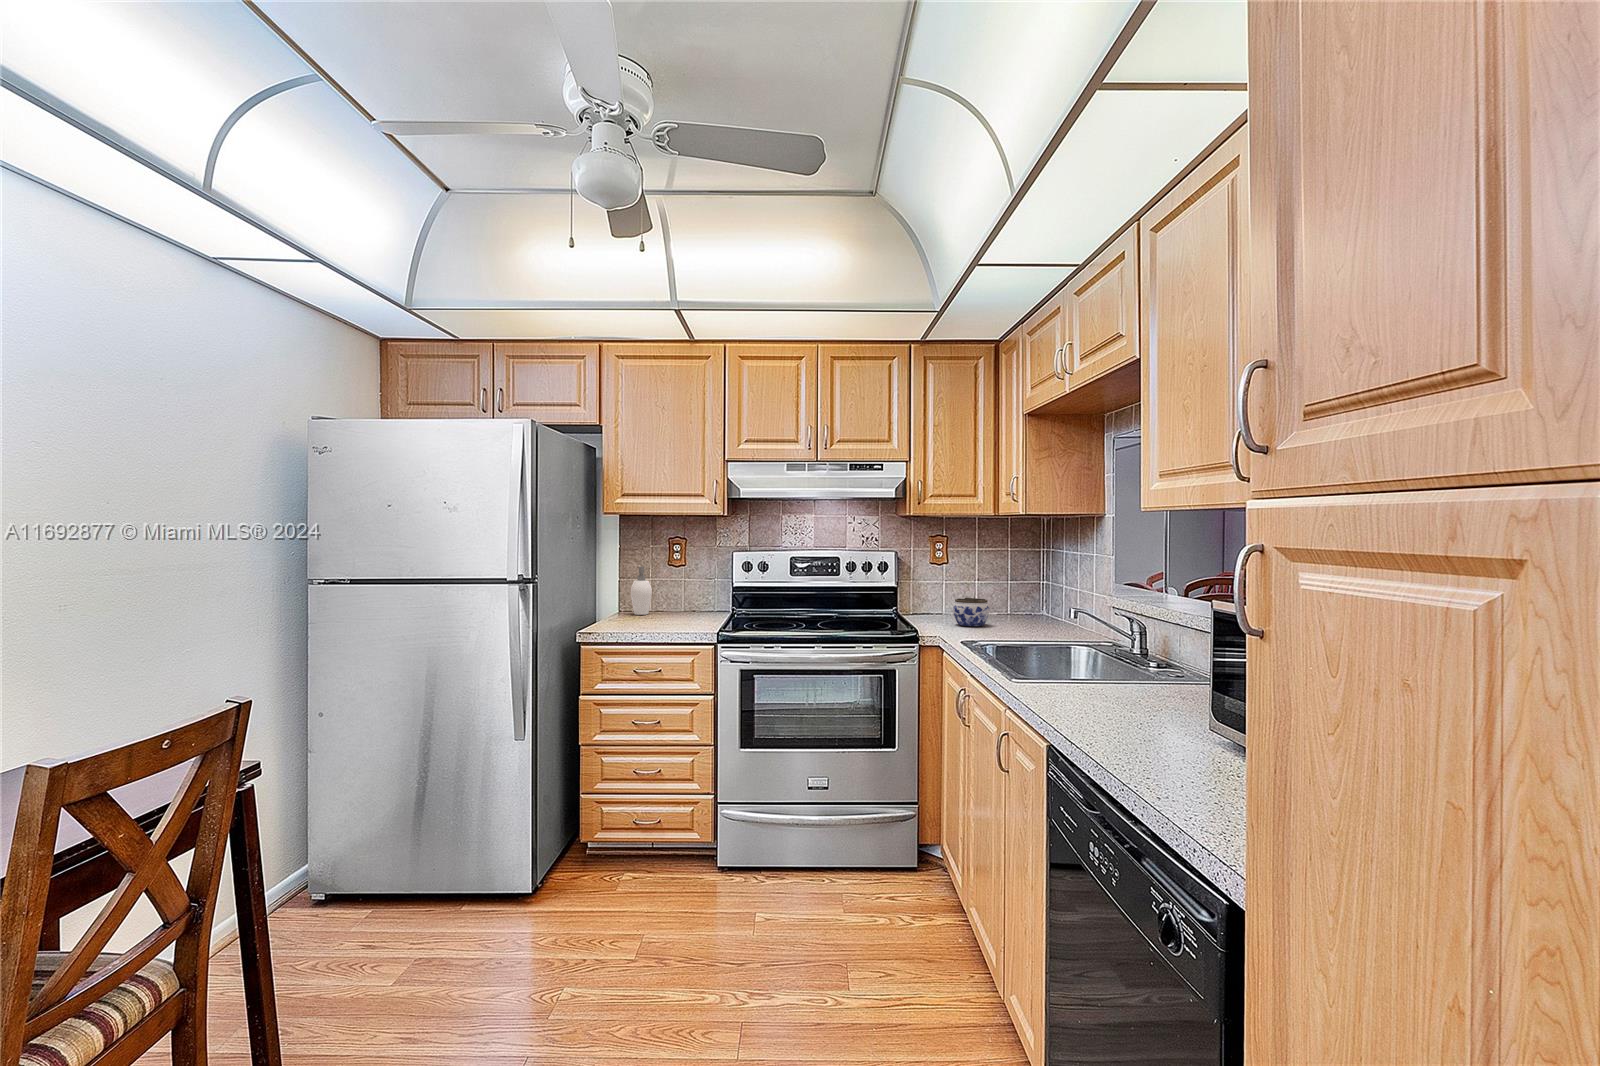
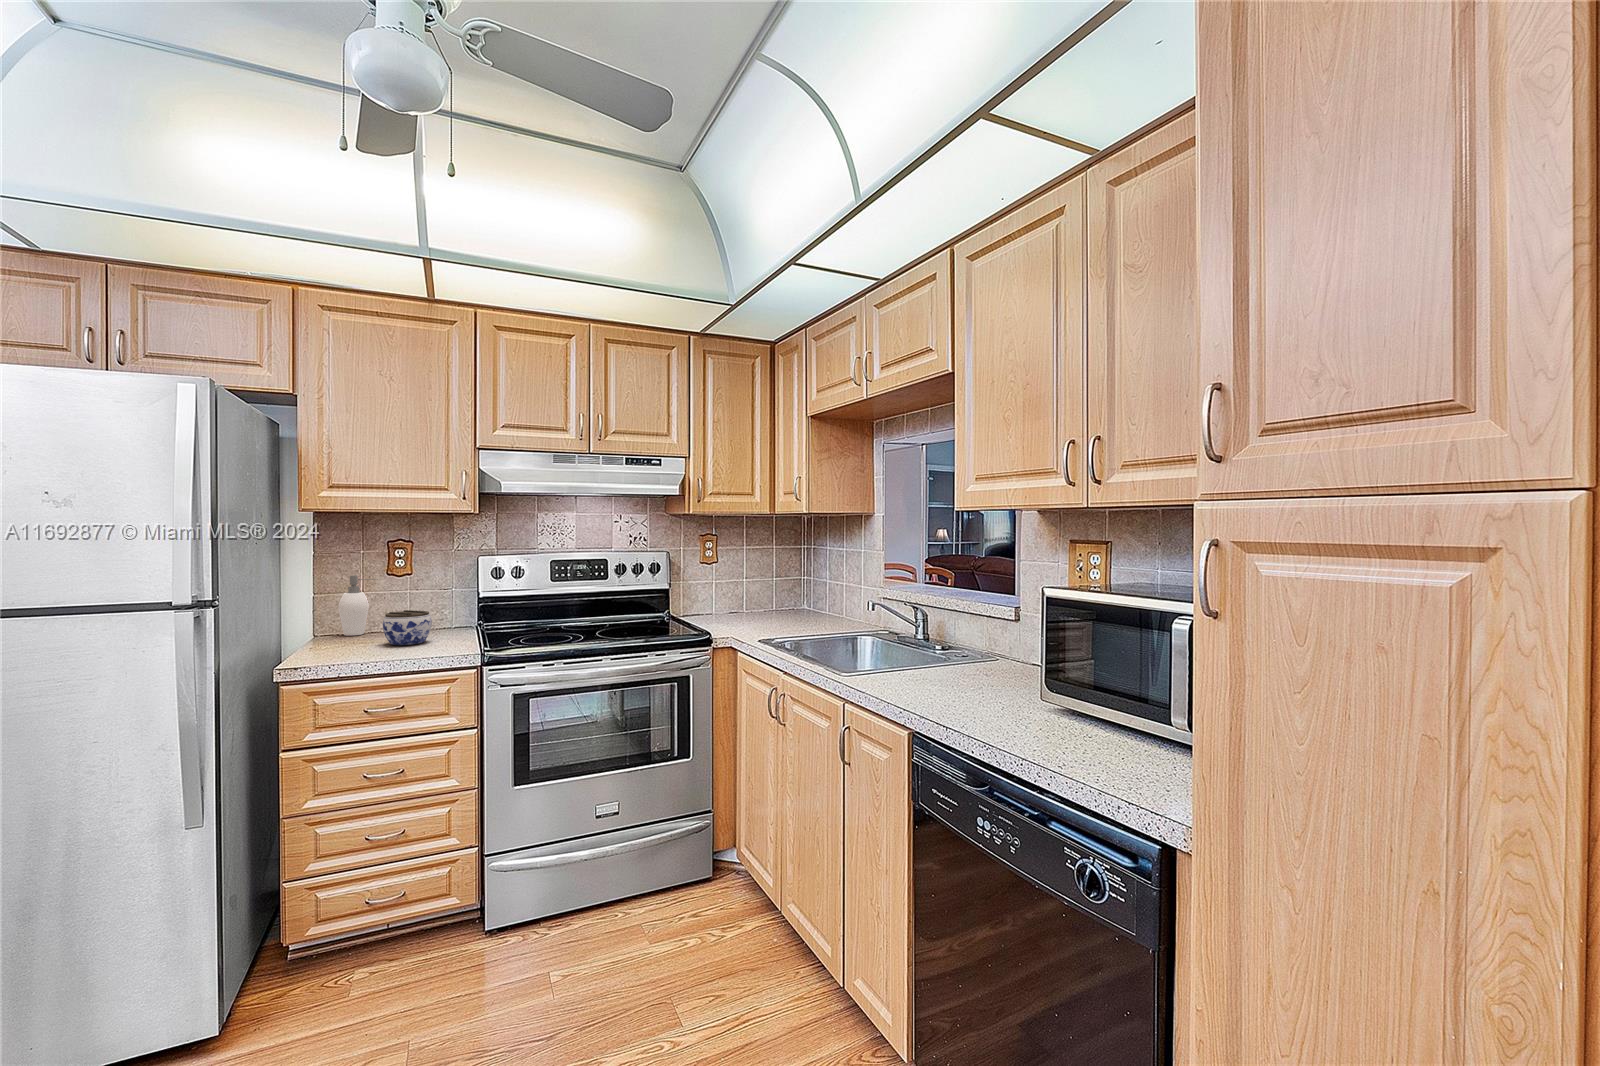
jar: present [953,598,990,626] -> present [383,610,432,645]

